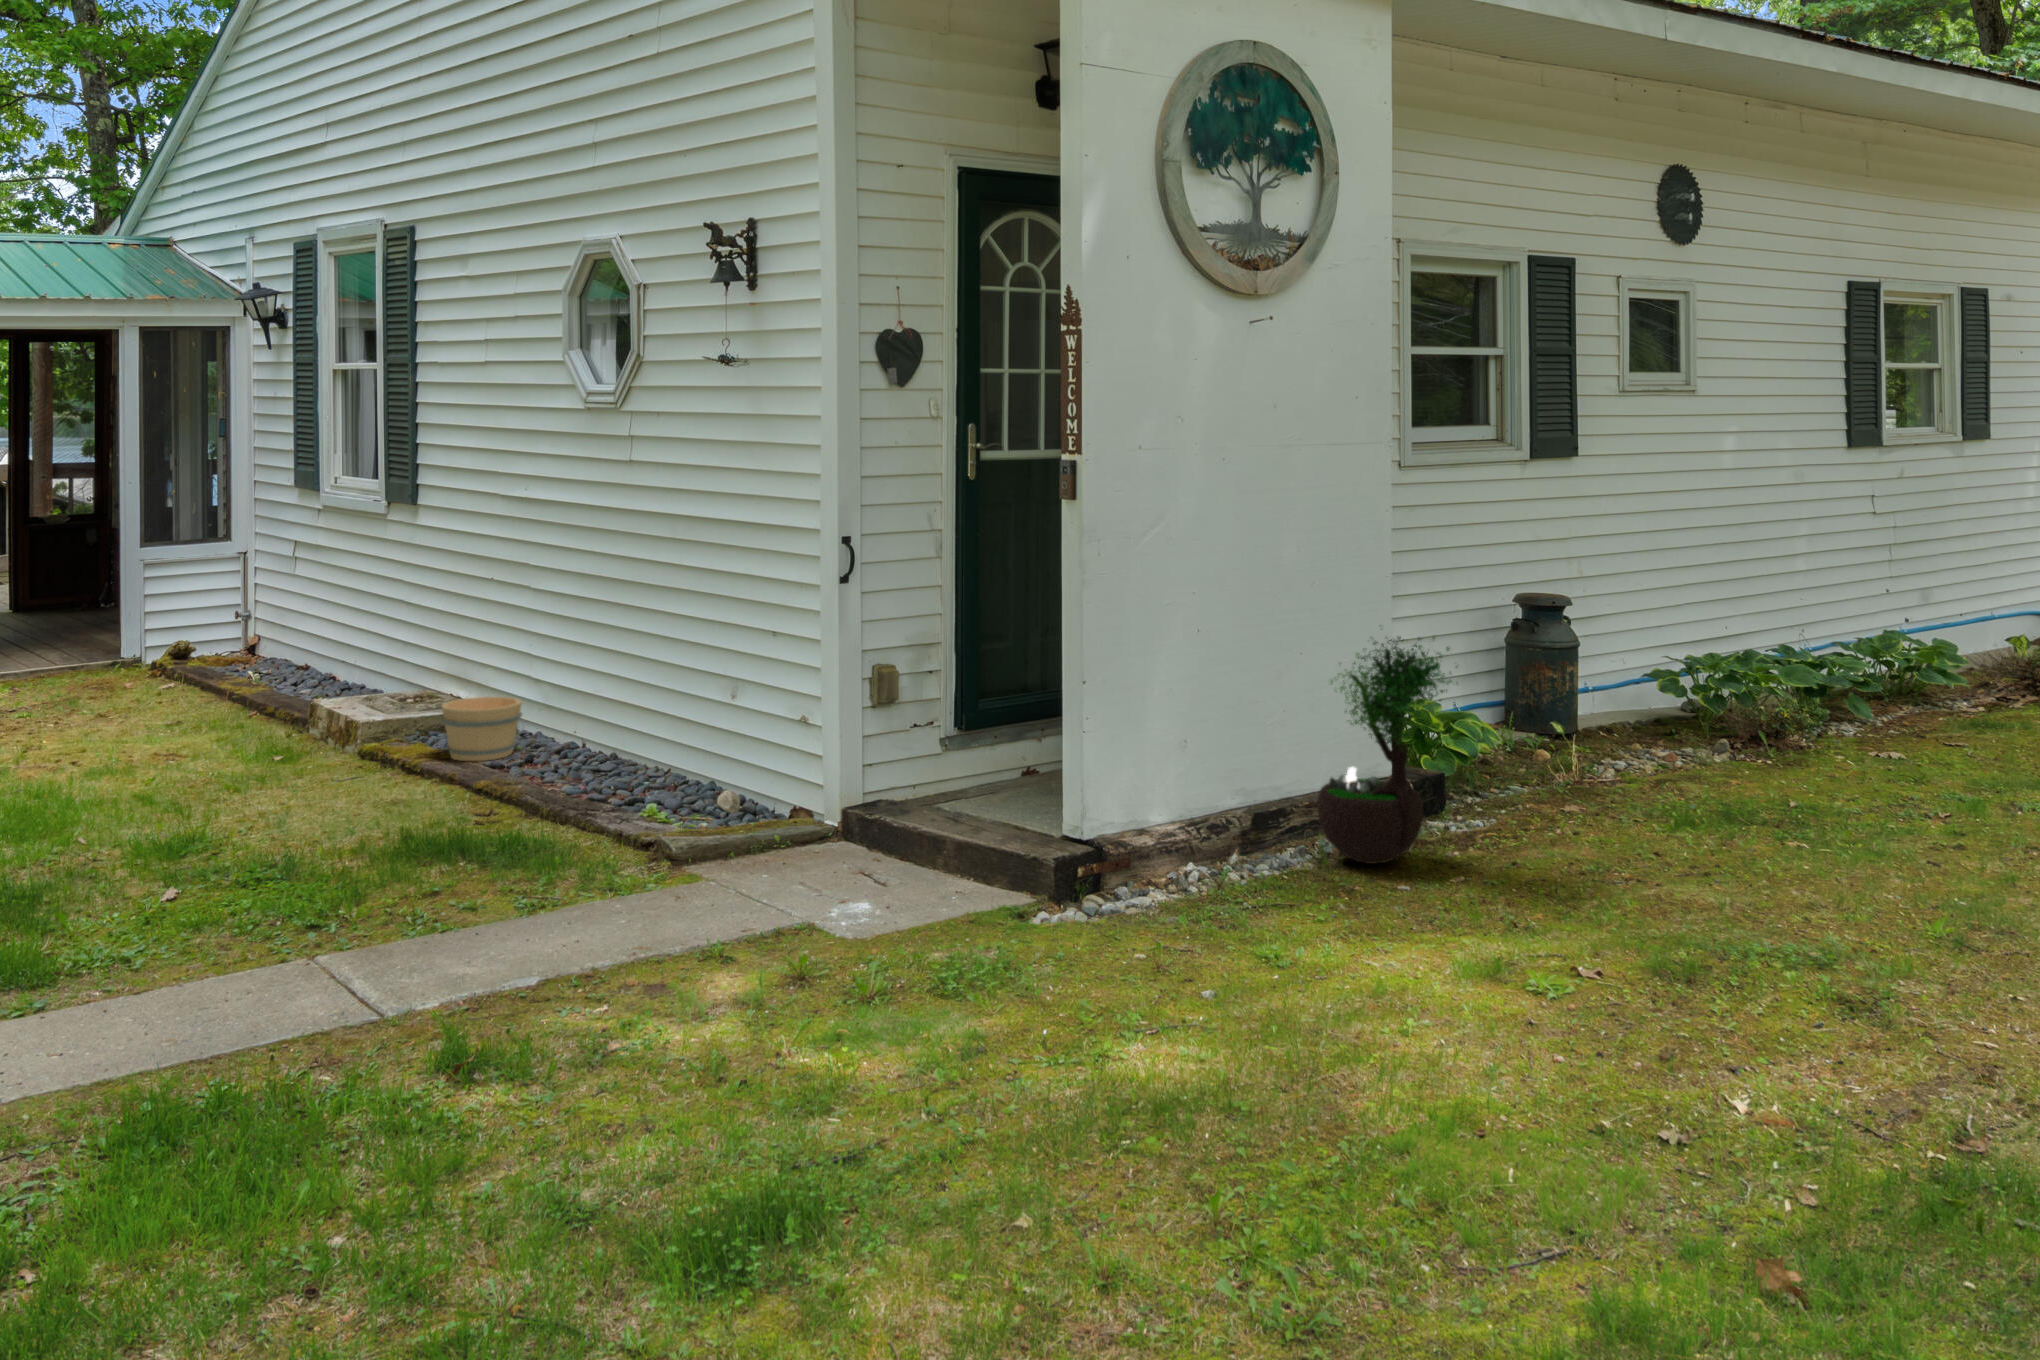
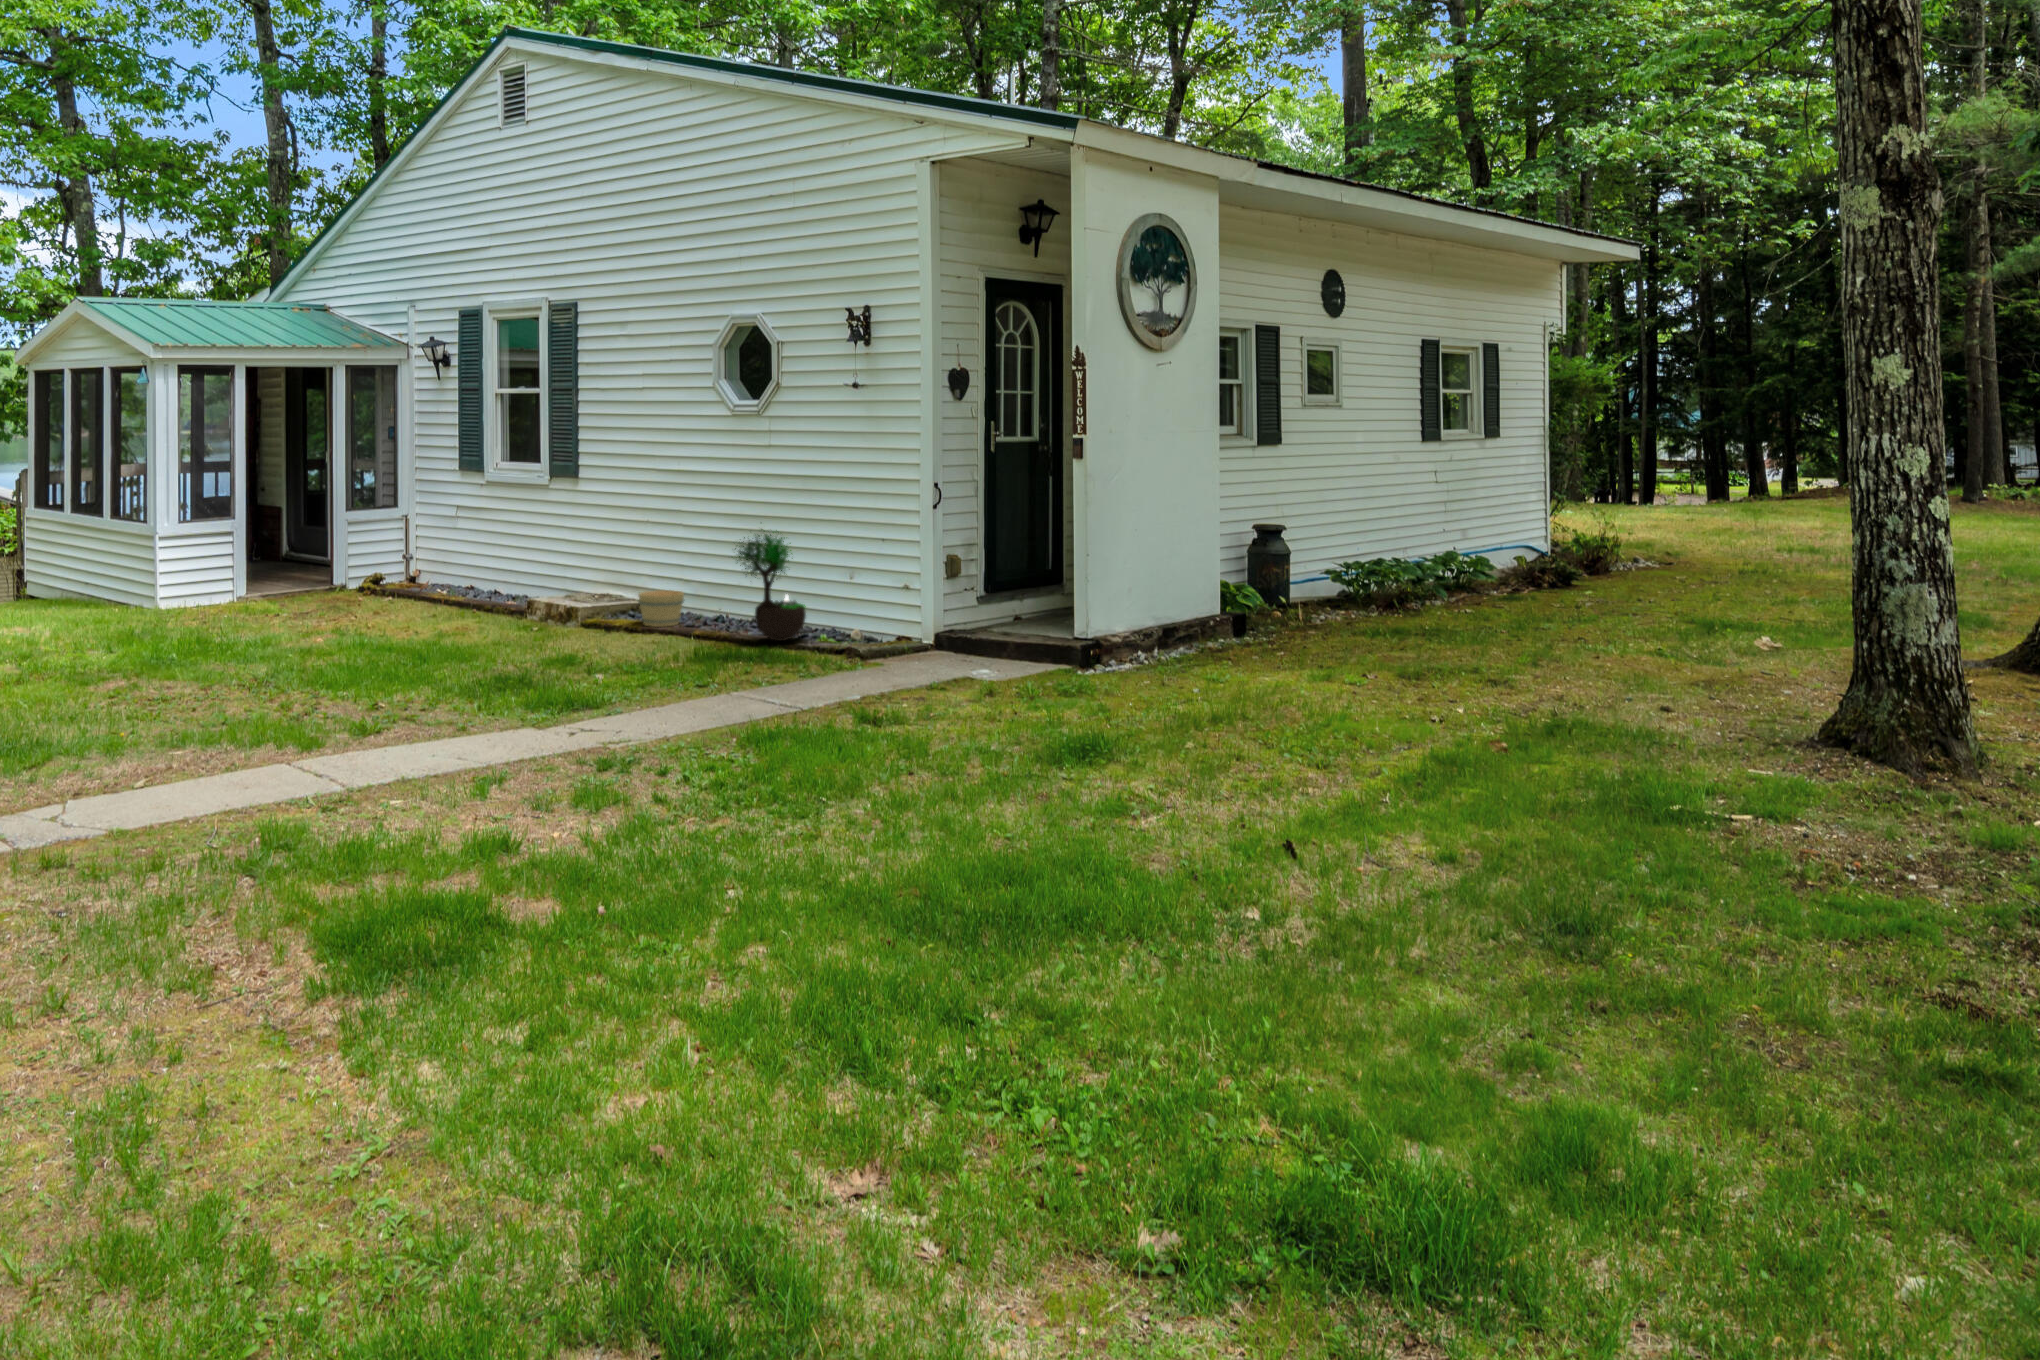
potted tree: present [1317,637,1450,864] -> present [732,529,806,641]

